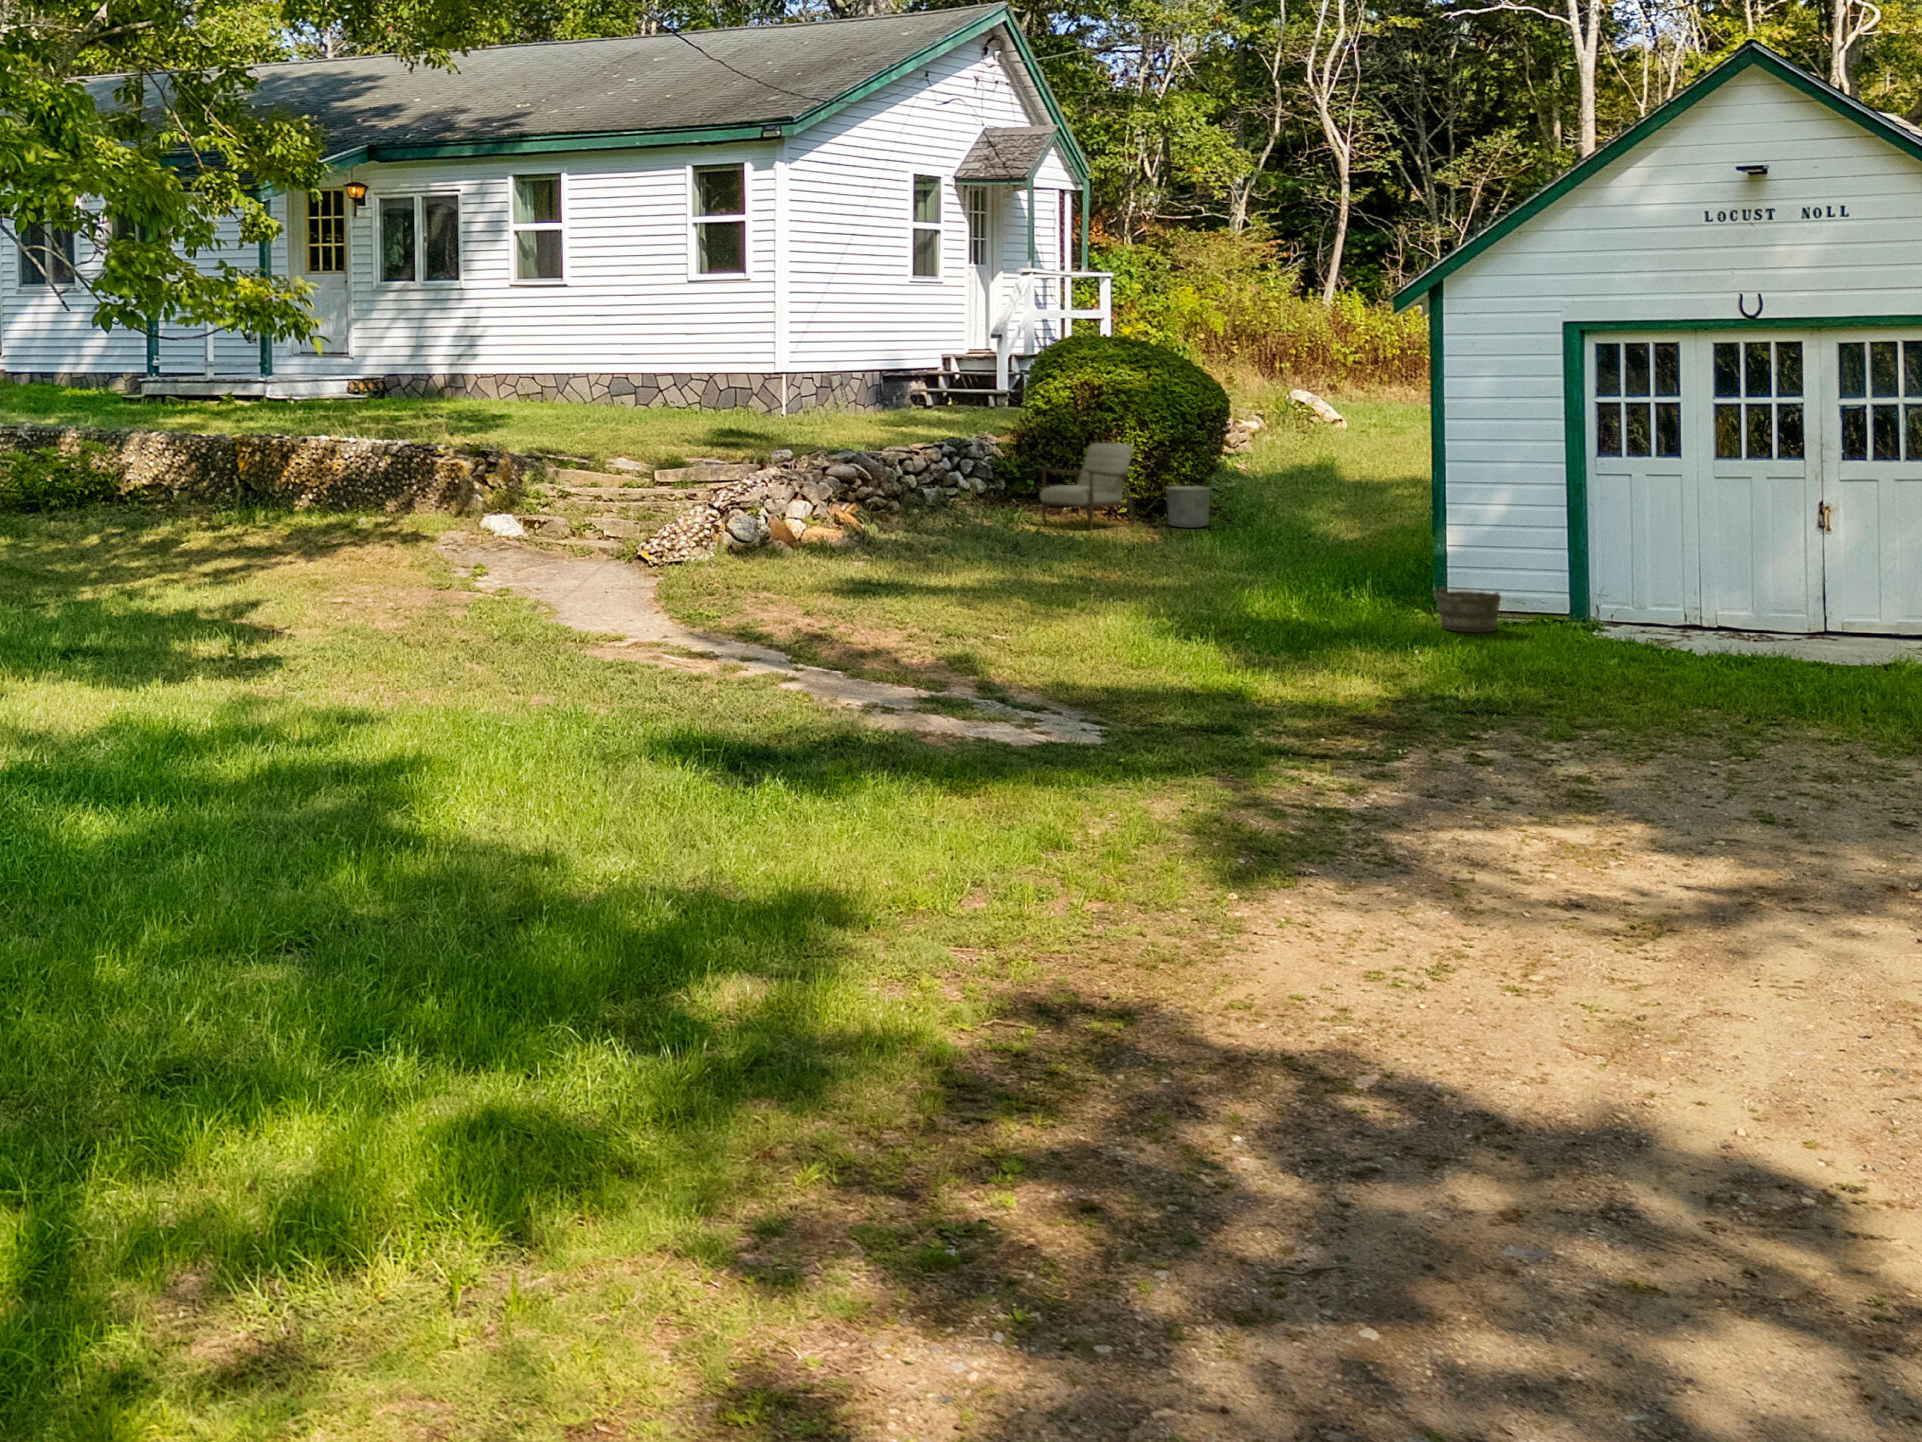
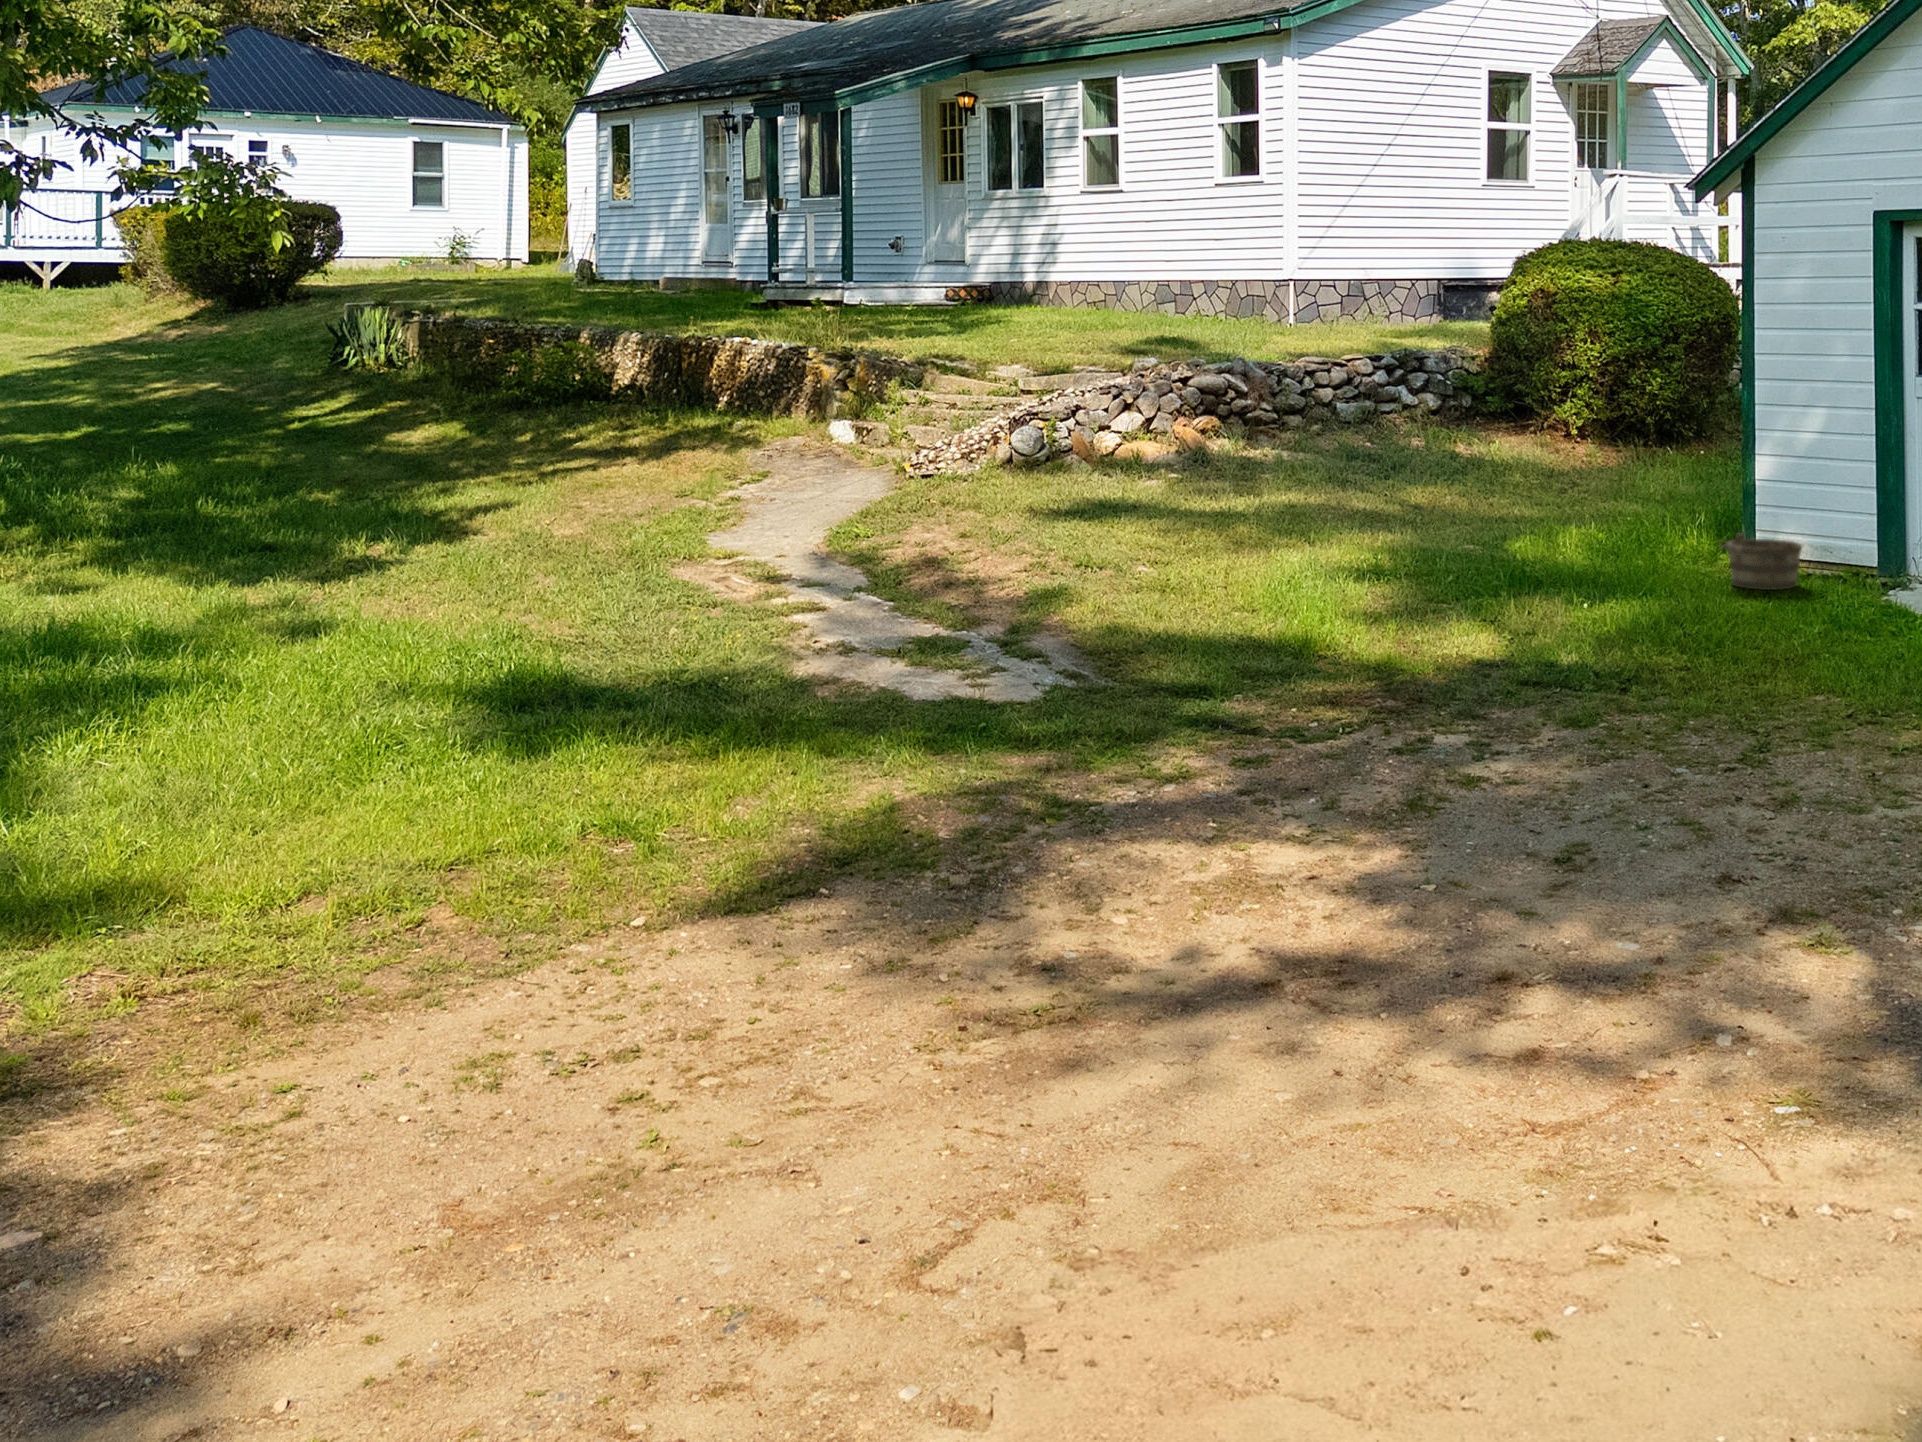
chair: present [1039,443,1135,529] -> none [1462,361,1572,458]
planter: present [1167,486,1210,528] -> none [1609,411,1658,459]

